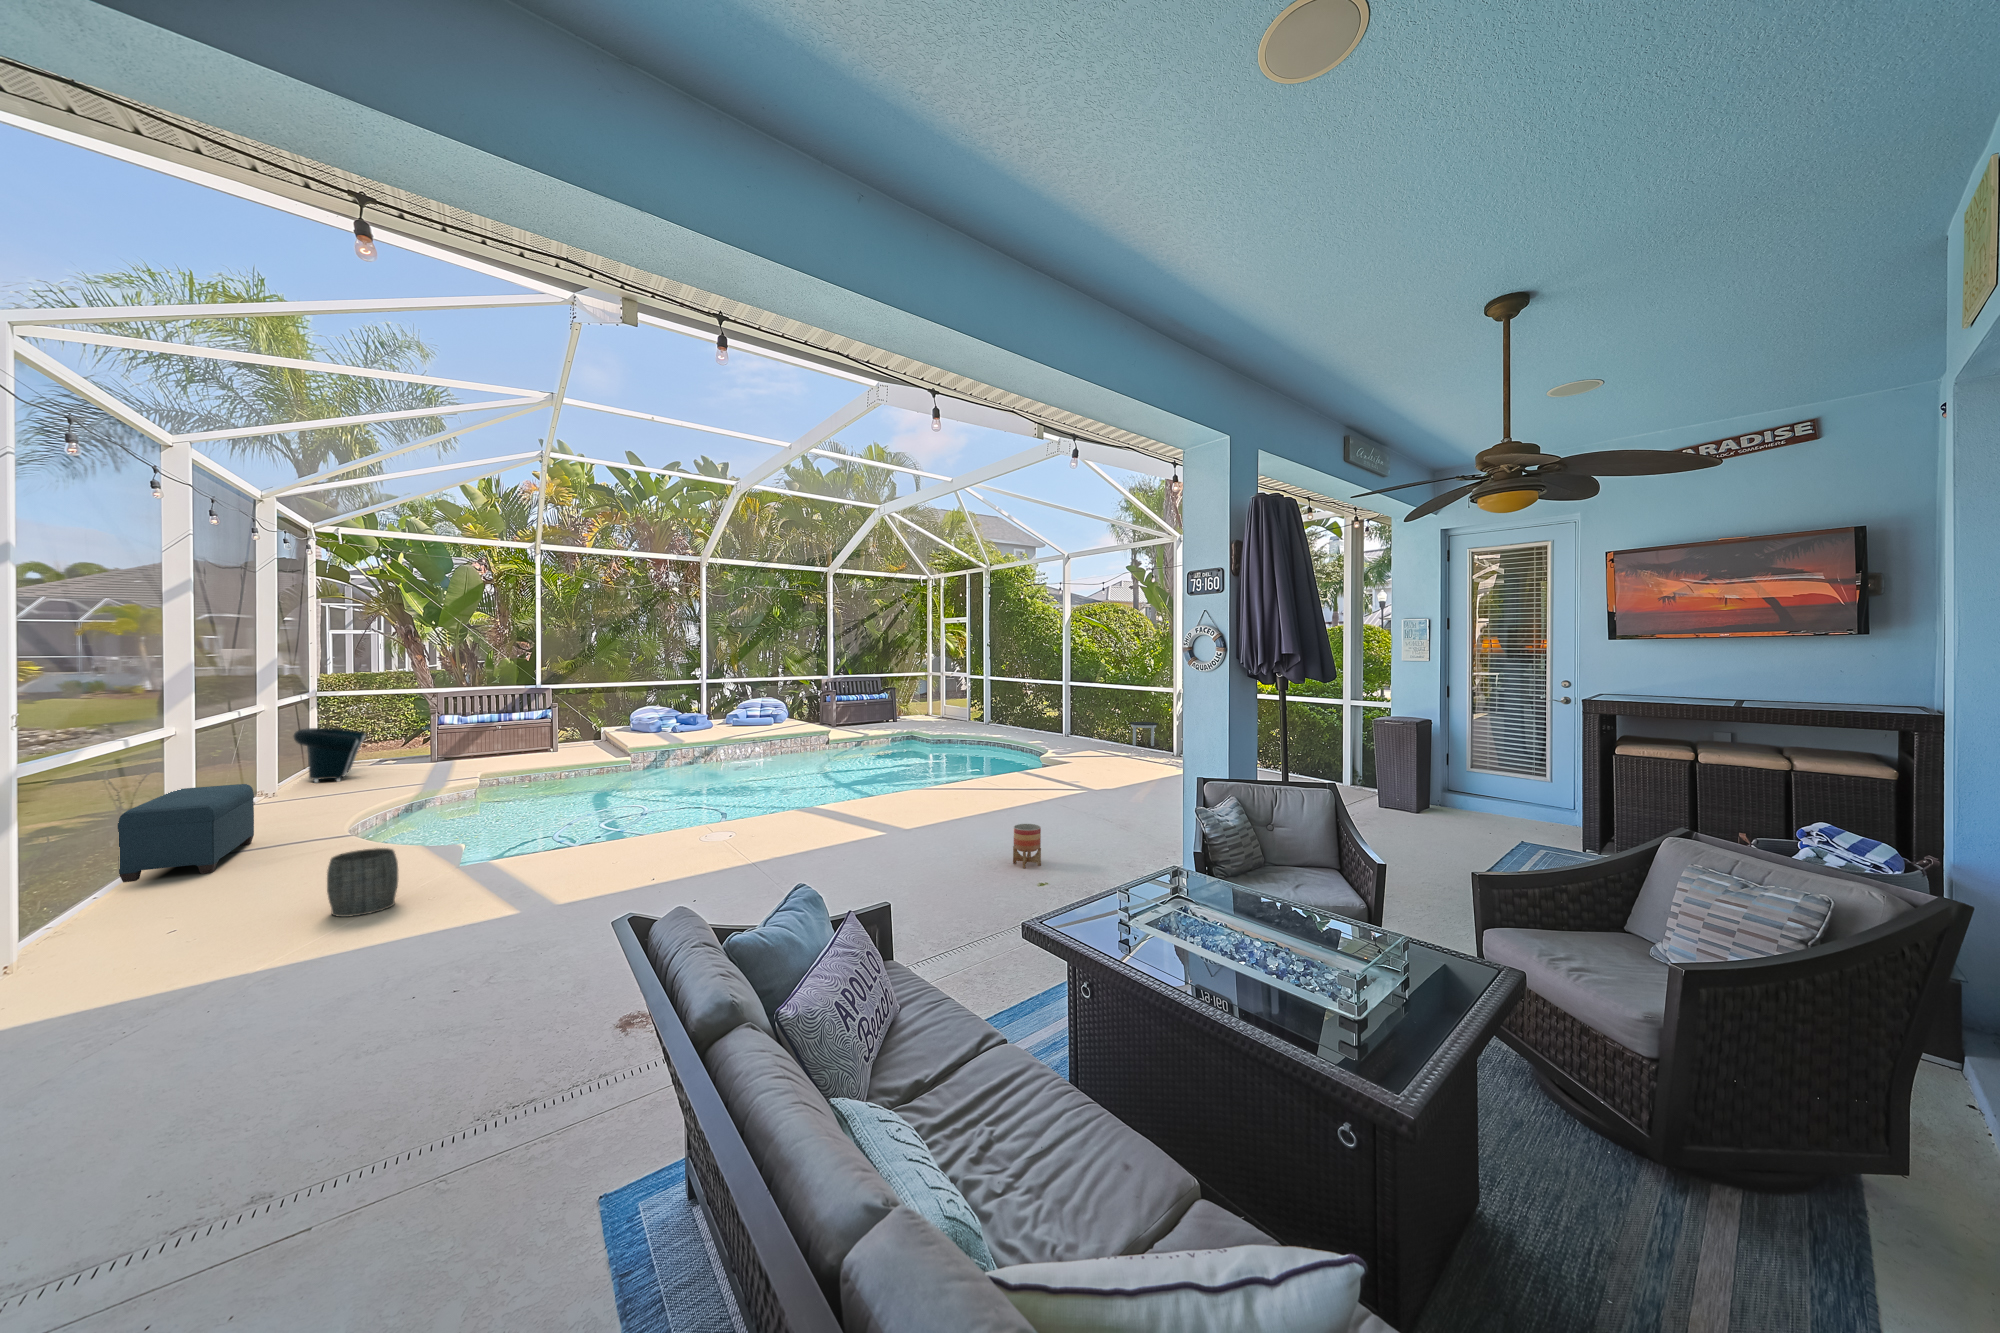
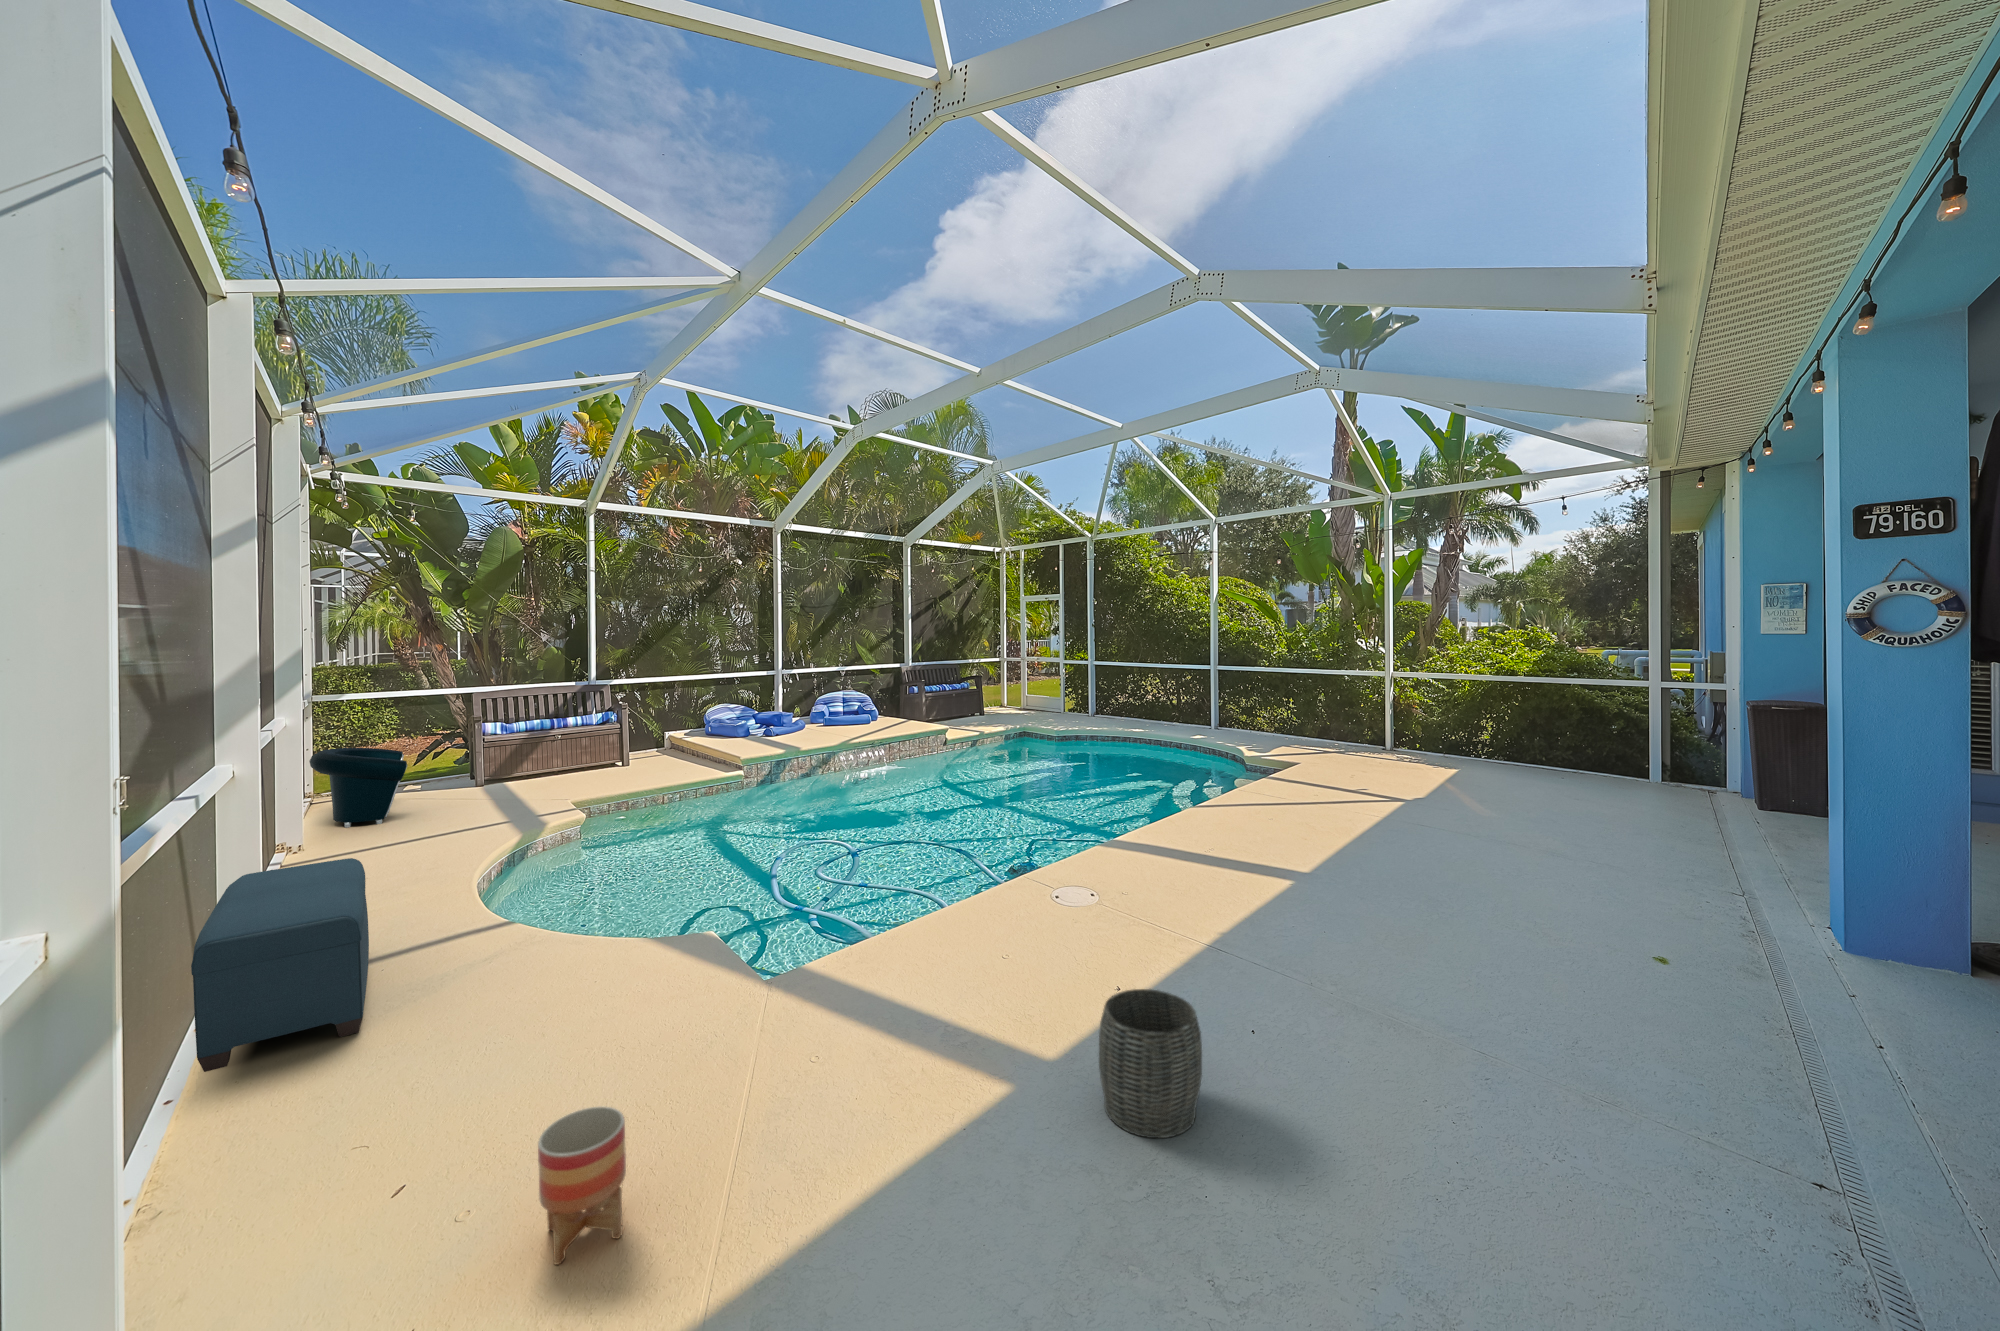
round table: present [1129,722,1158,746] -> none [1300,712,1335,740]
planter: present [1013,824,1041,868] -> present [538,1107,626,1265]
woven basket: present [327,848,398,917] -> present [1099,989,1202,1138]

